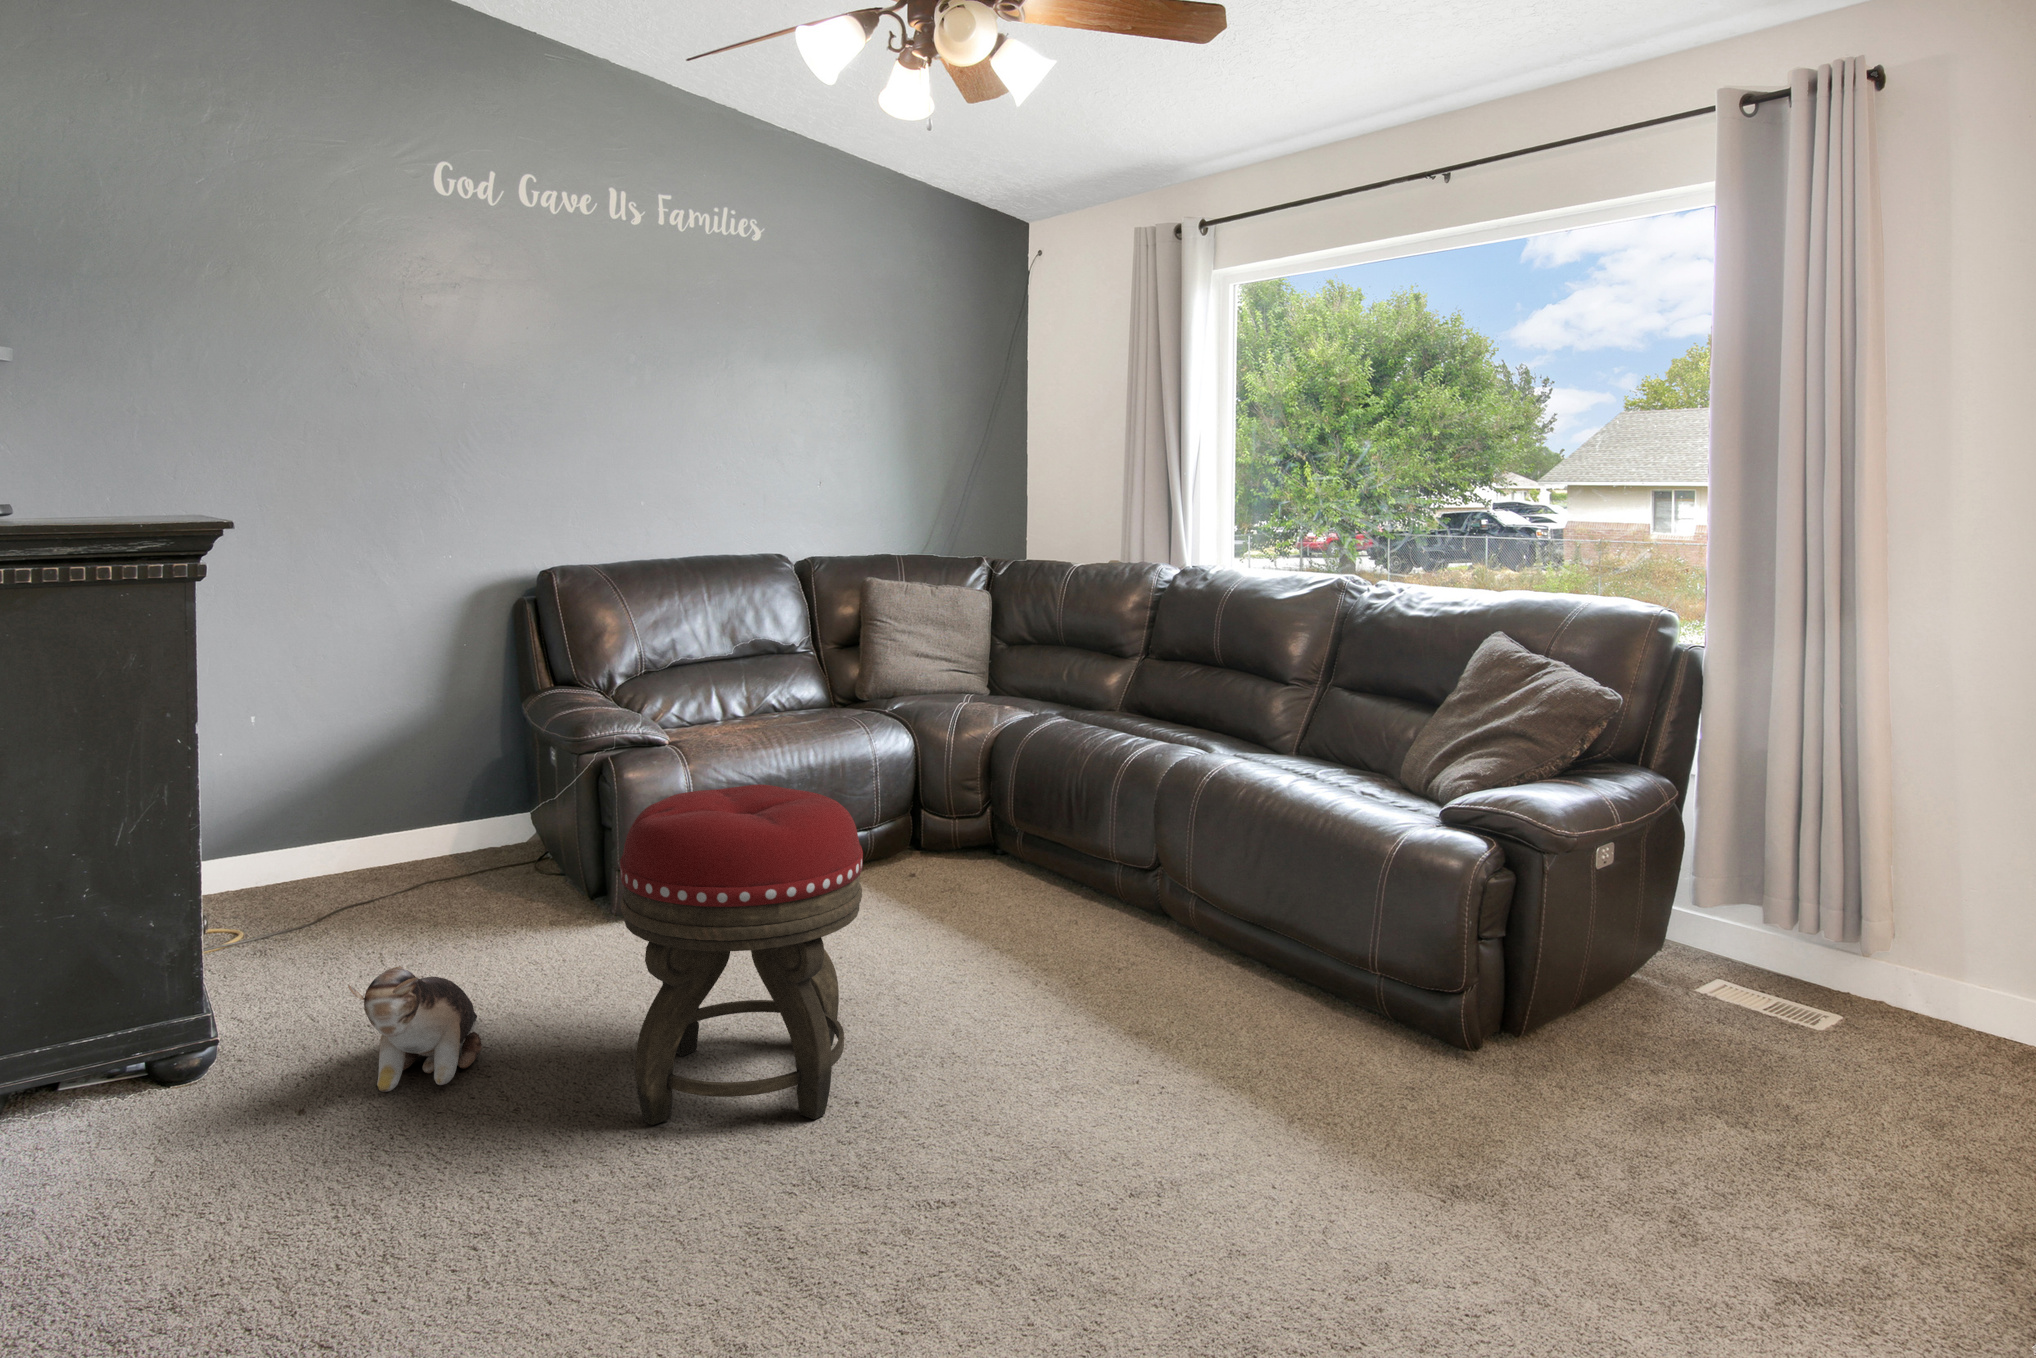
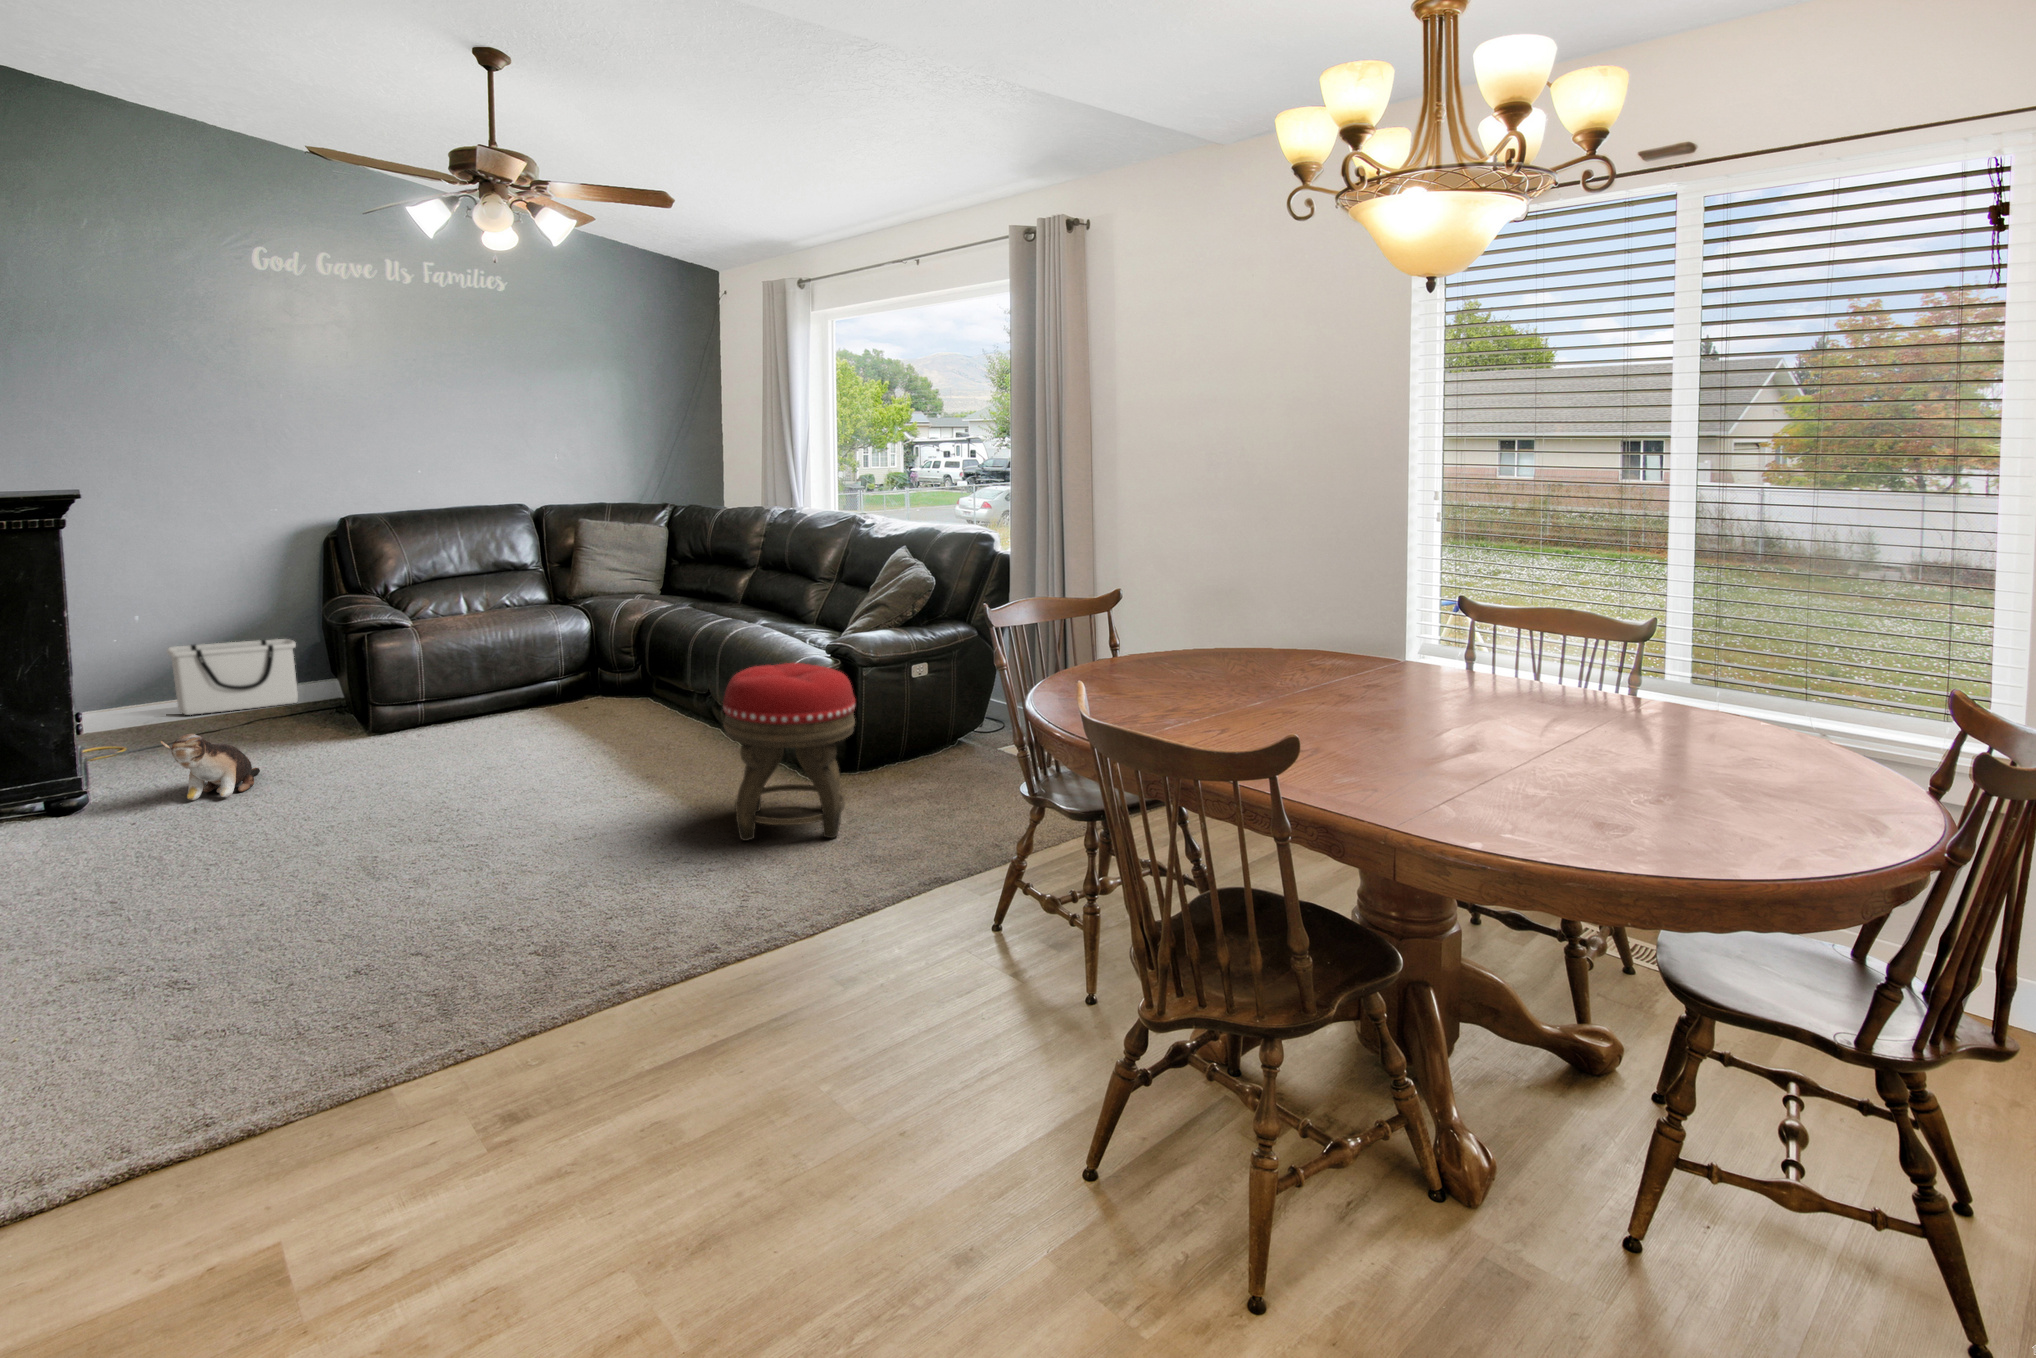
storage bin: none [289,763,473,891] -> present [167,639,298,715]
footstool: present [620,785,863,1125] -> present [723,663,855,841]

